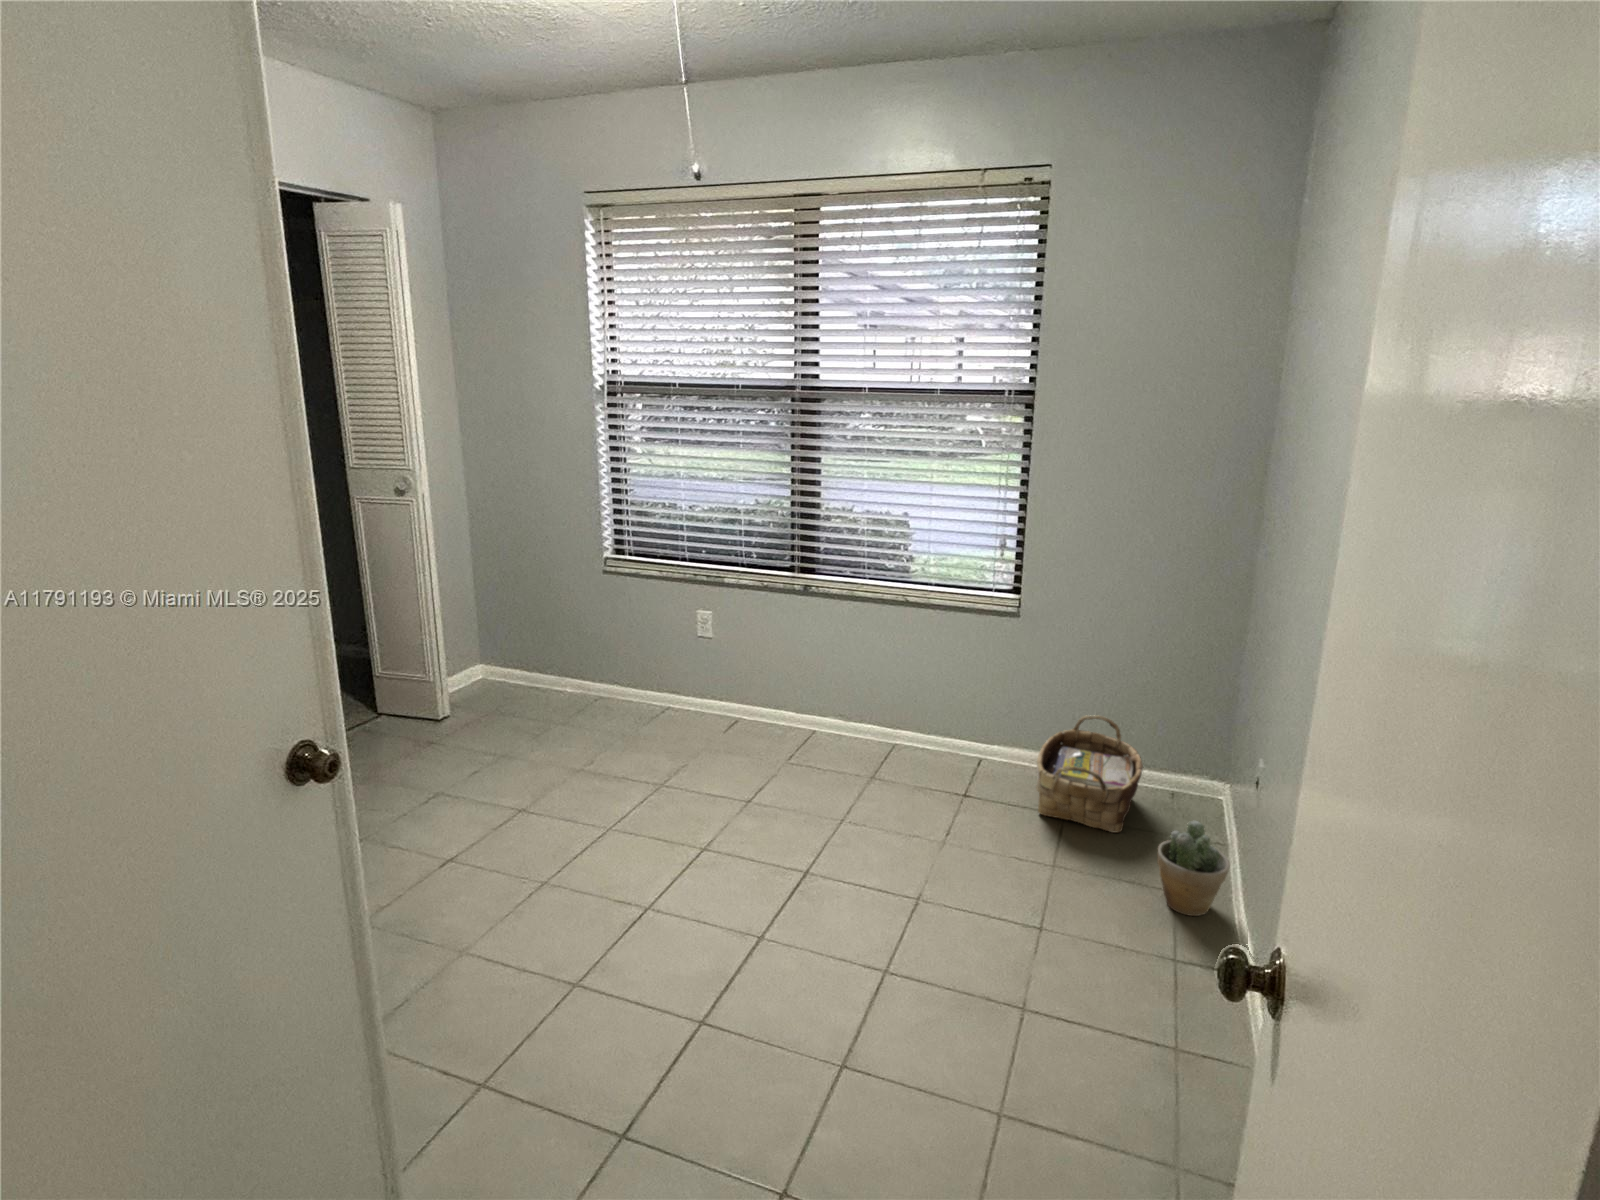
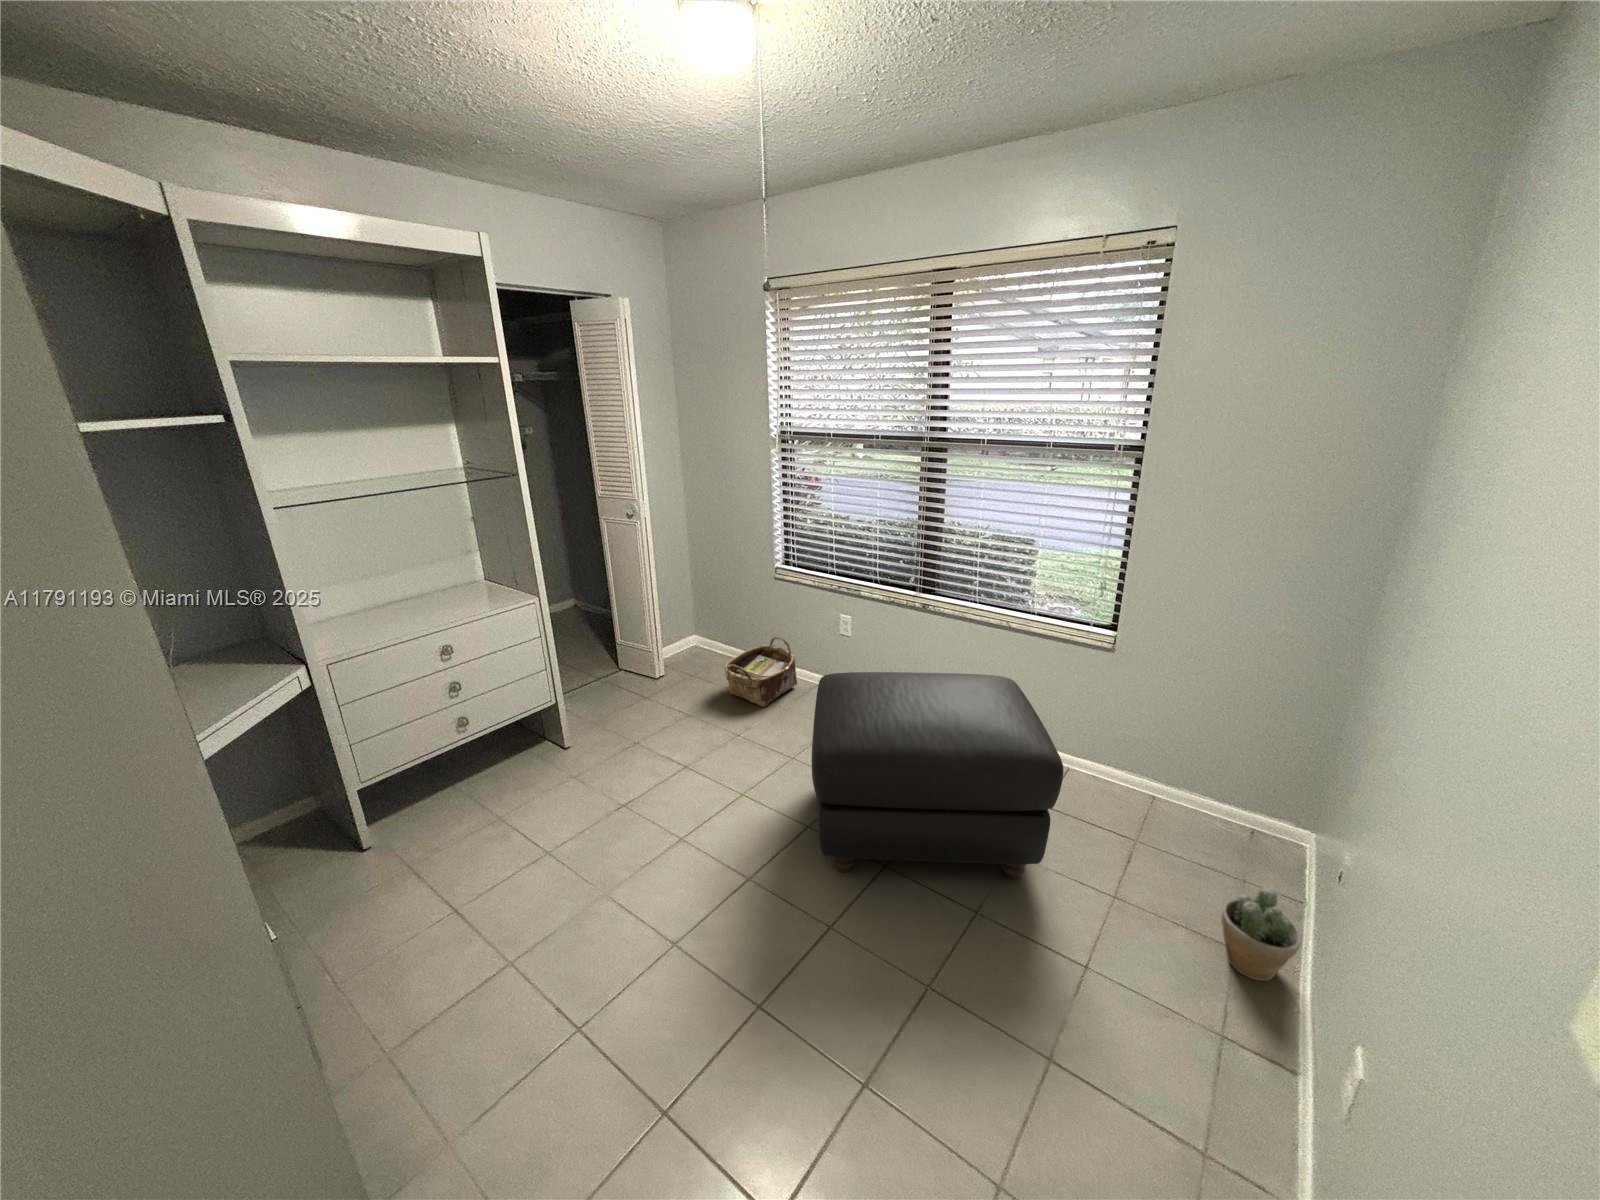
ottoman: none [698,653,995,893] -> present [812,672,1064,879]
woven basket: present [1037,715,1143,832] -> present [725,637,797,706]

